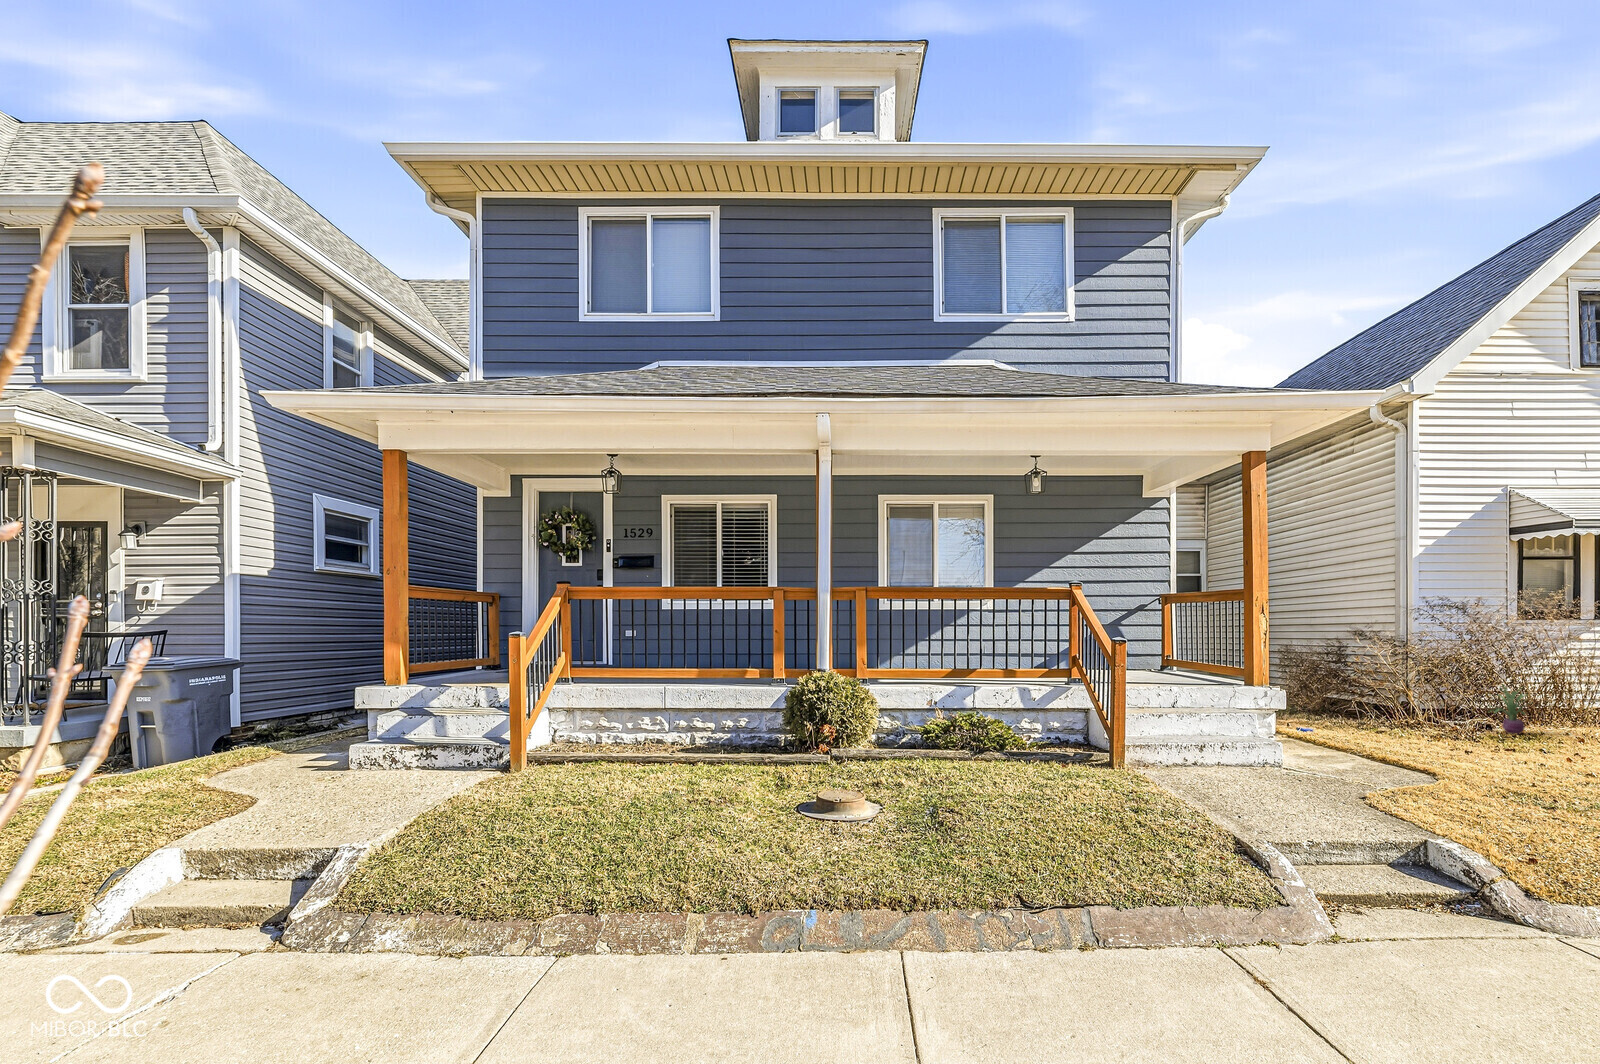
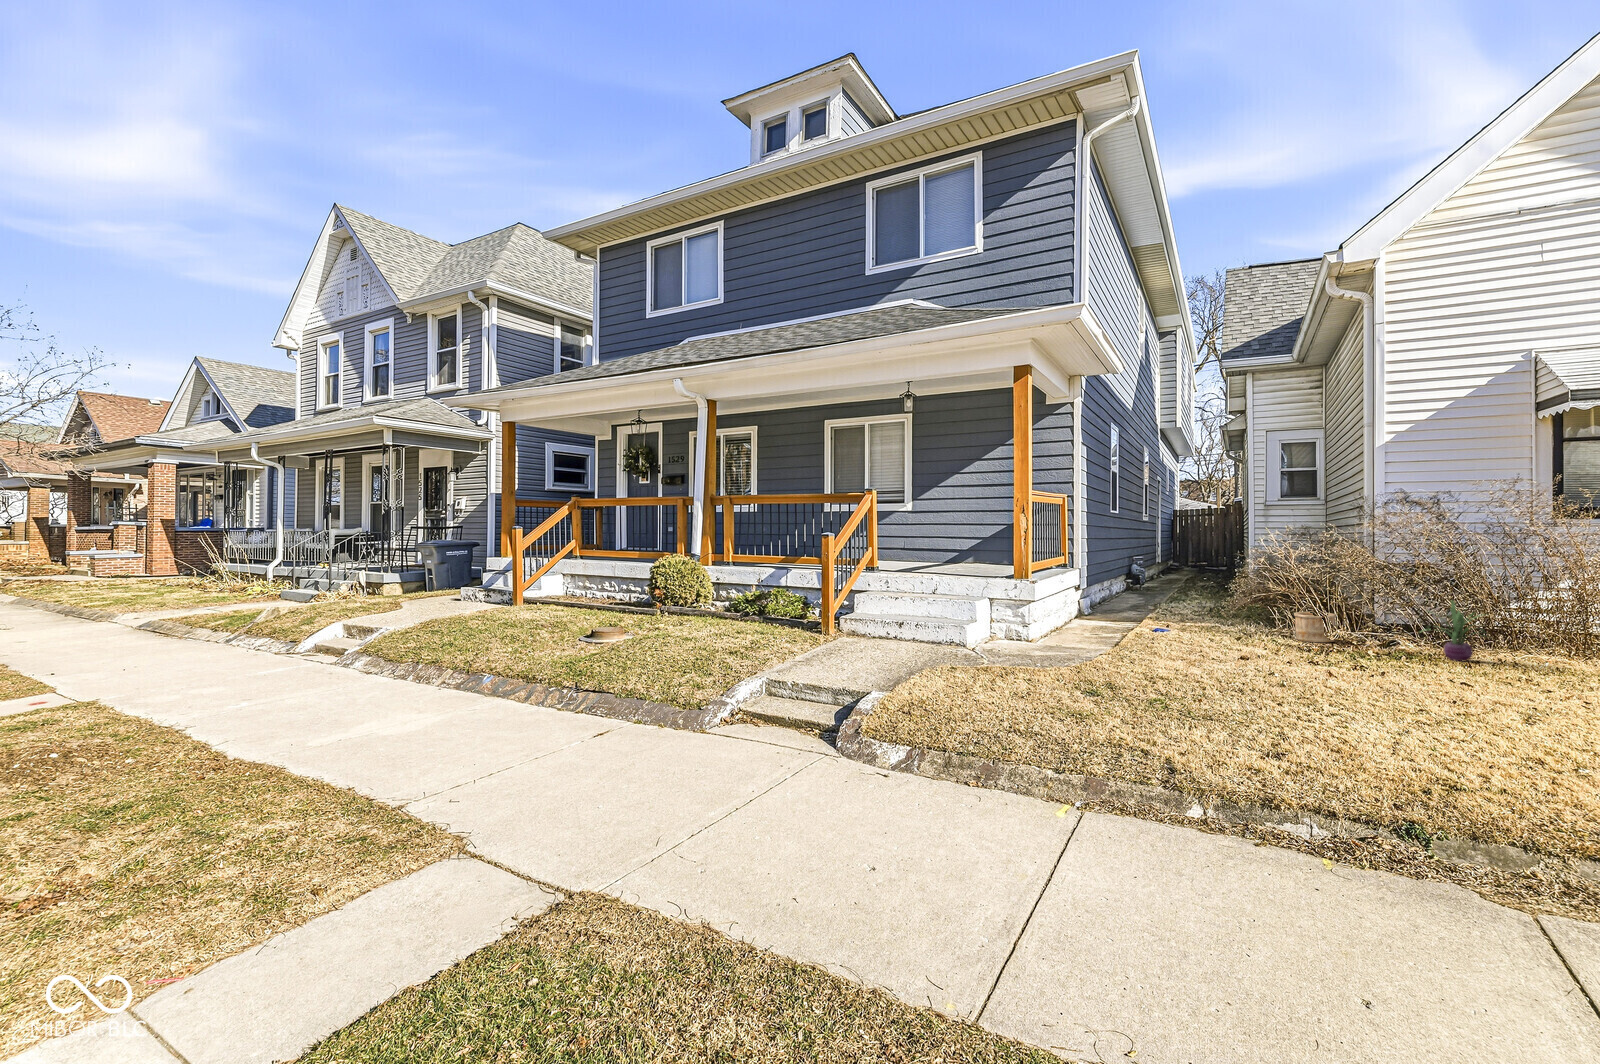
wooden bucket: none [1364,698,1401,726] -> present [1294,612,1335,642]

